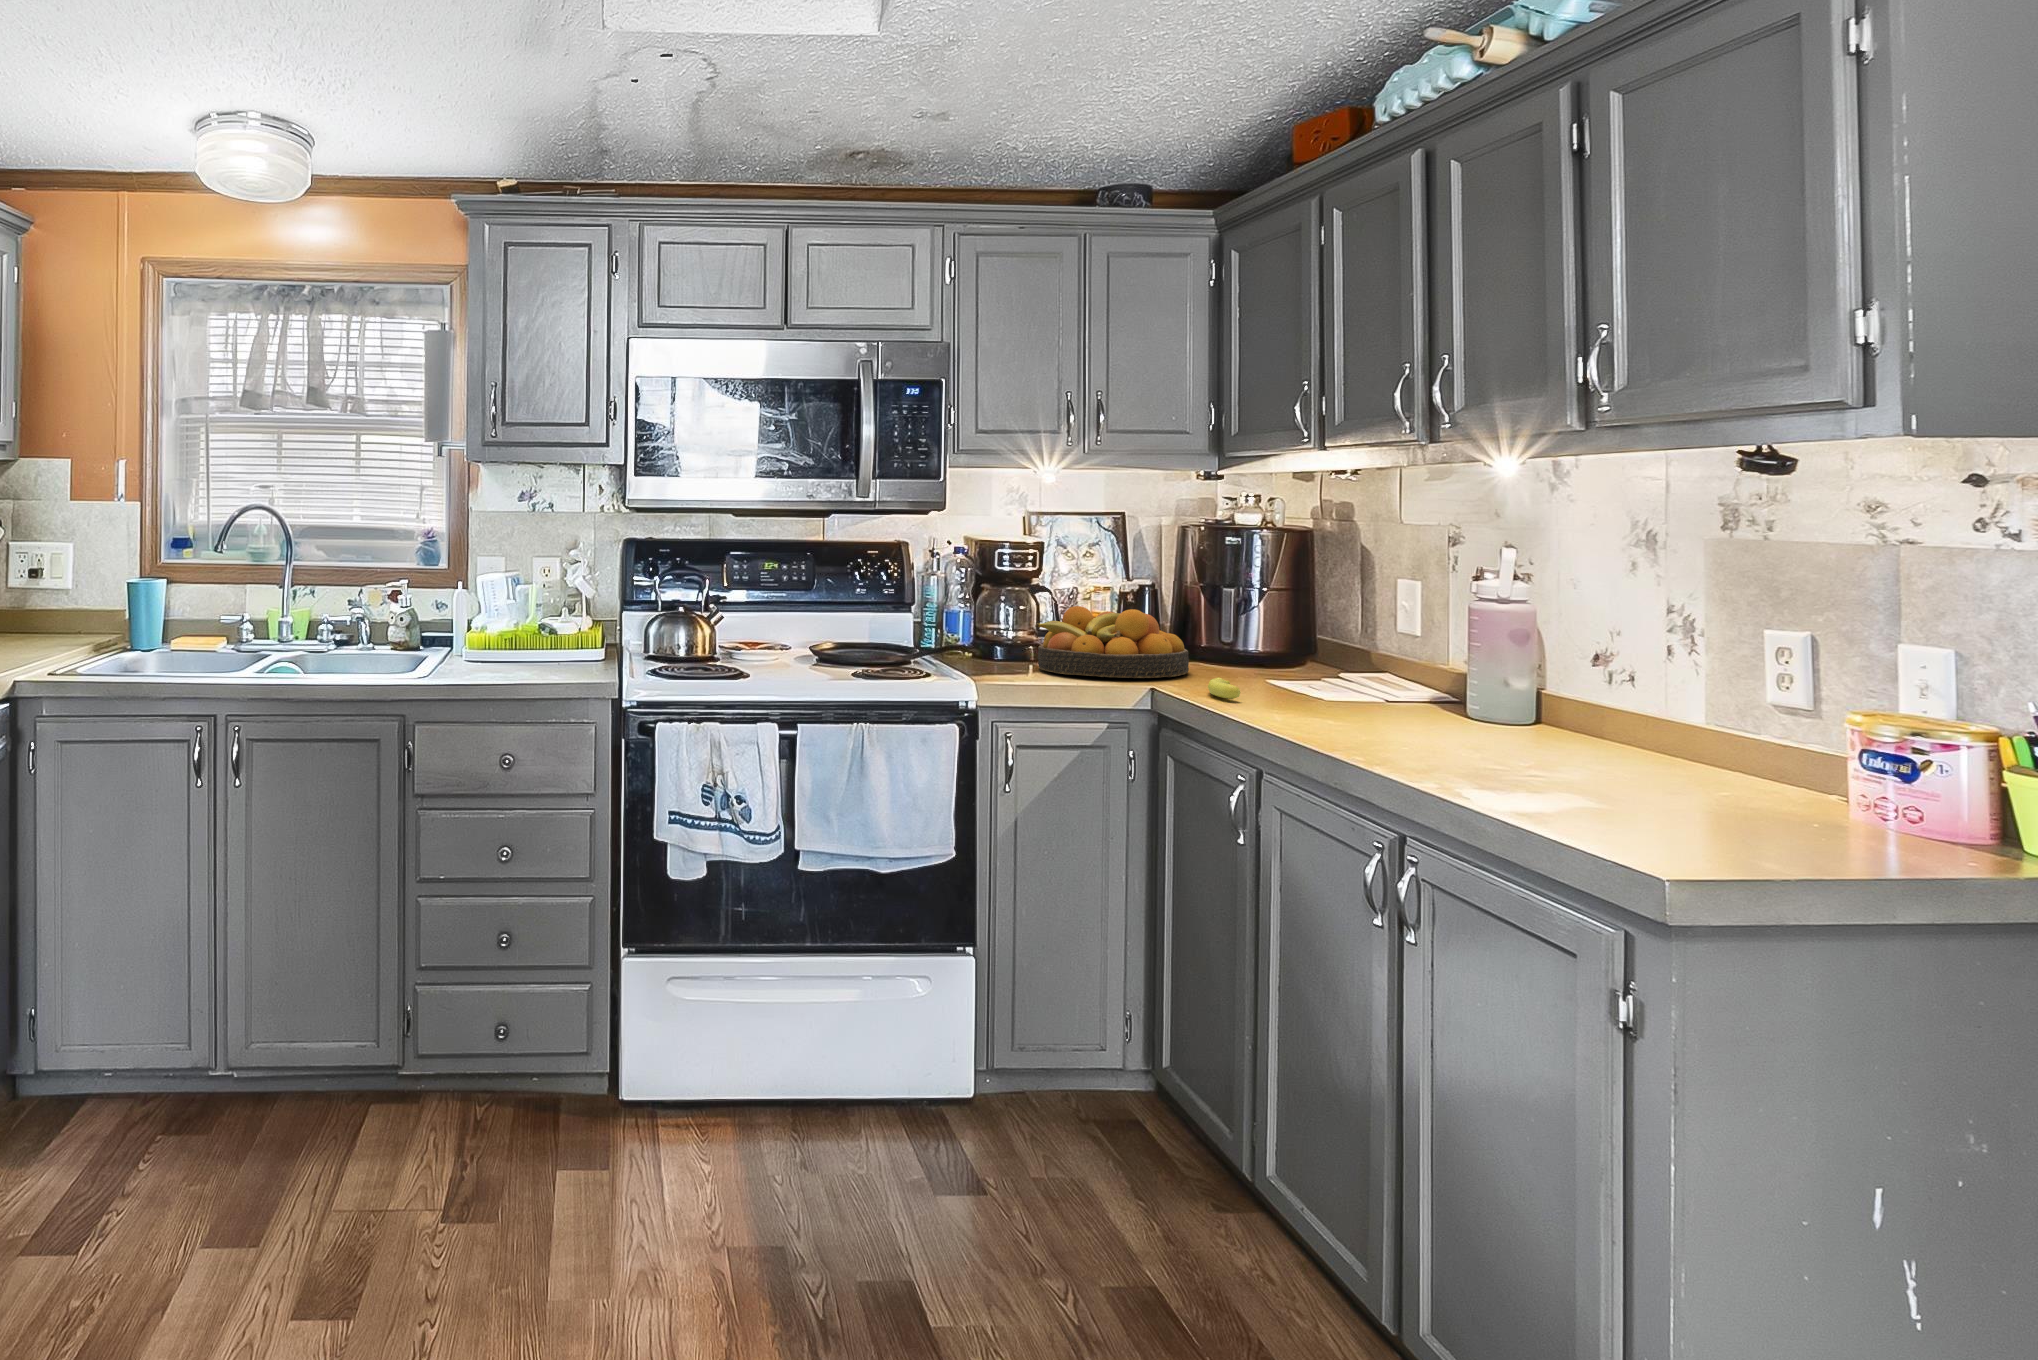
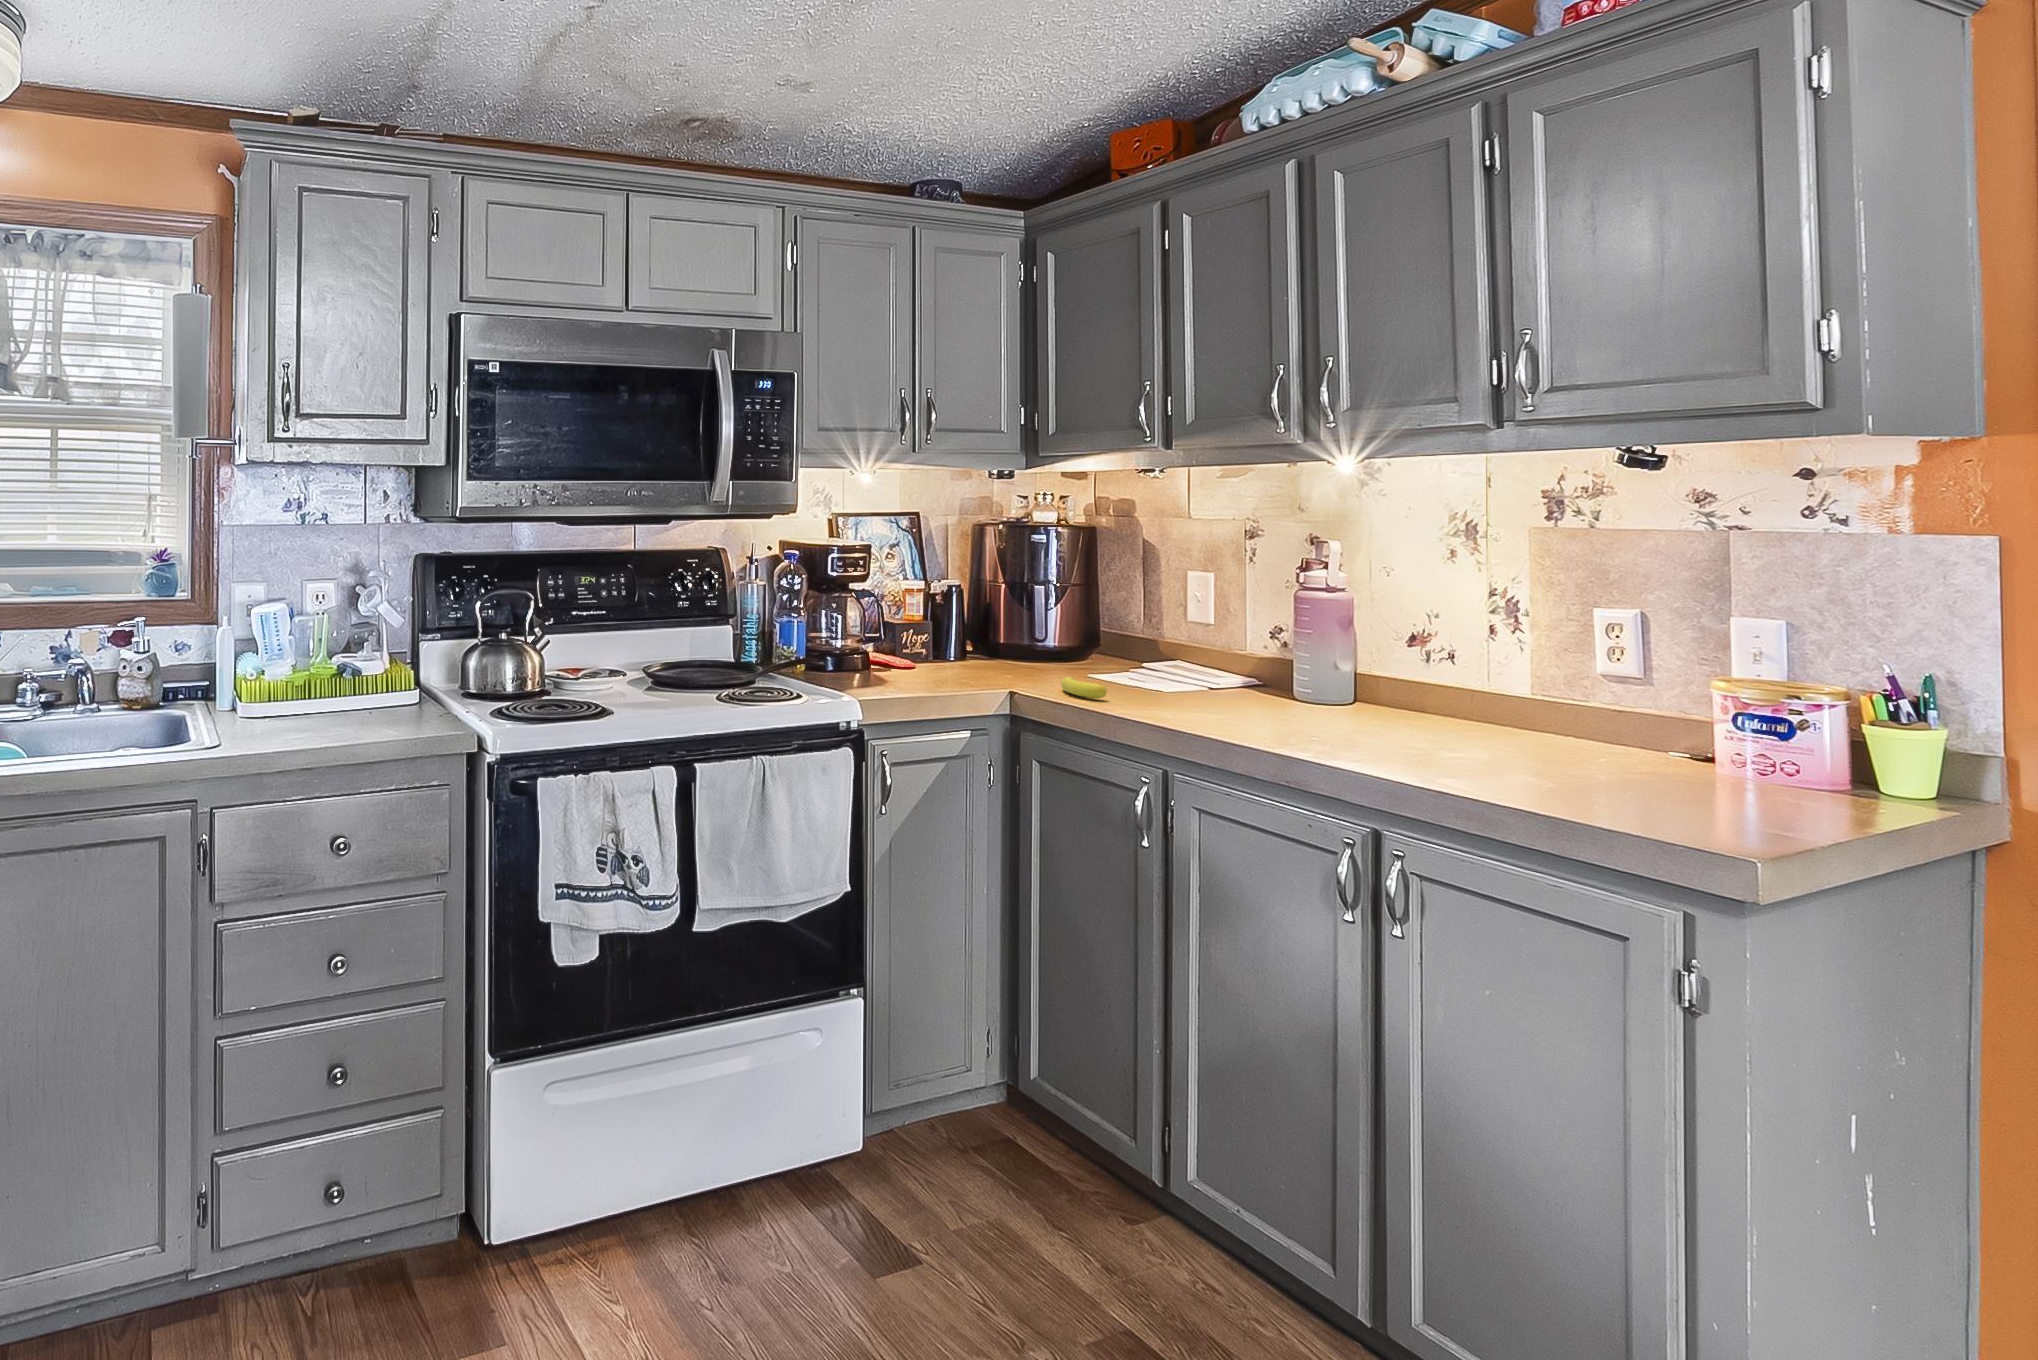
fruit bowl: present [1035,606,1189,678] -> none [866,611,1013,682]

